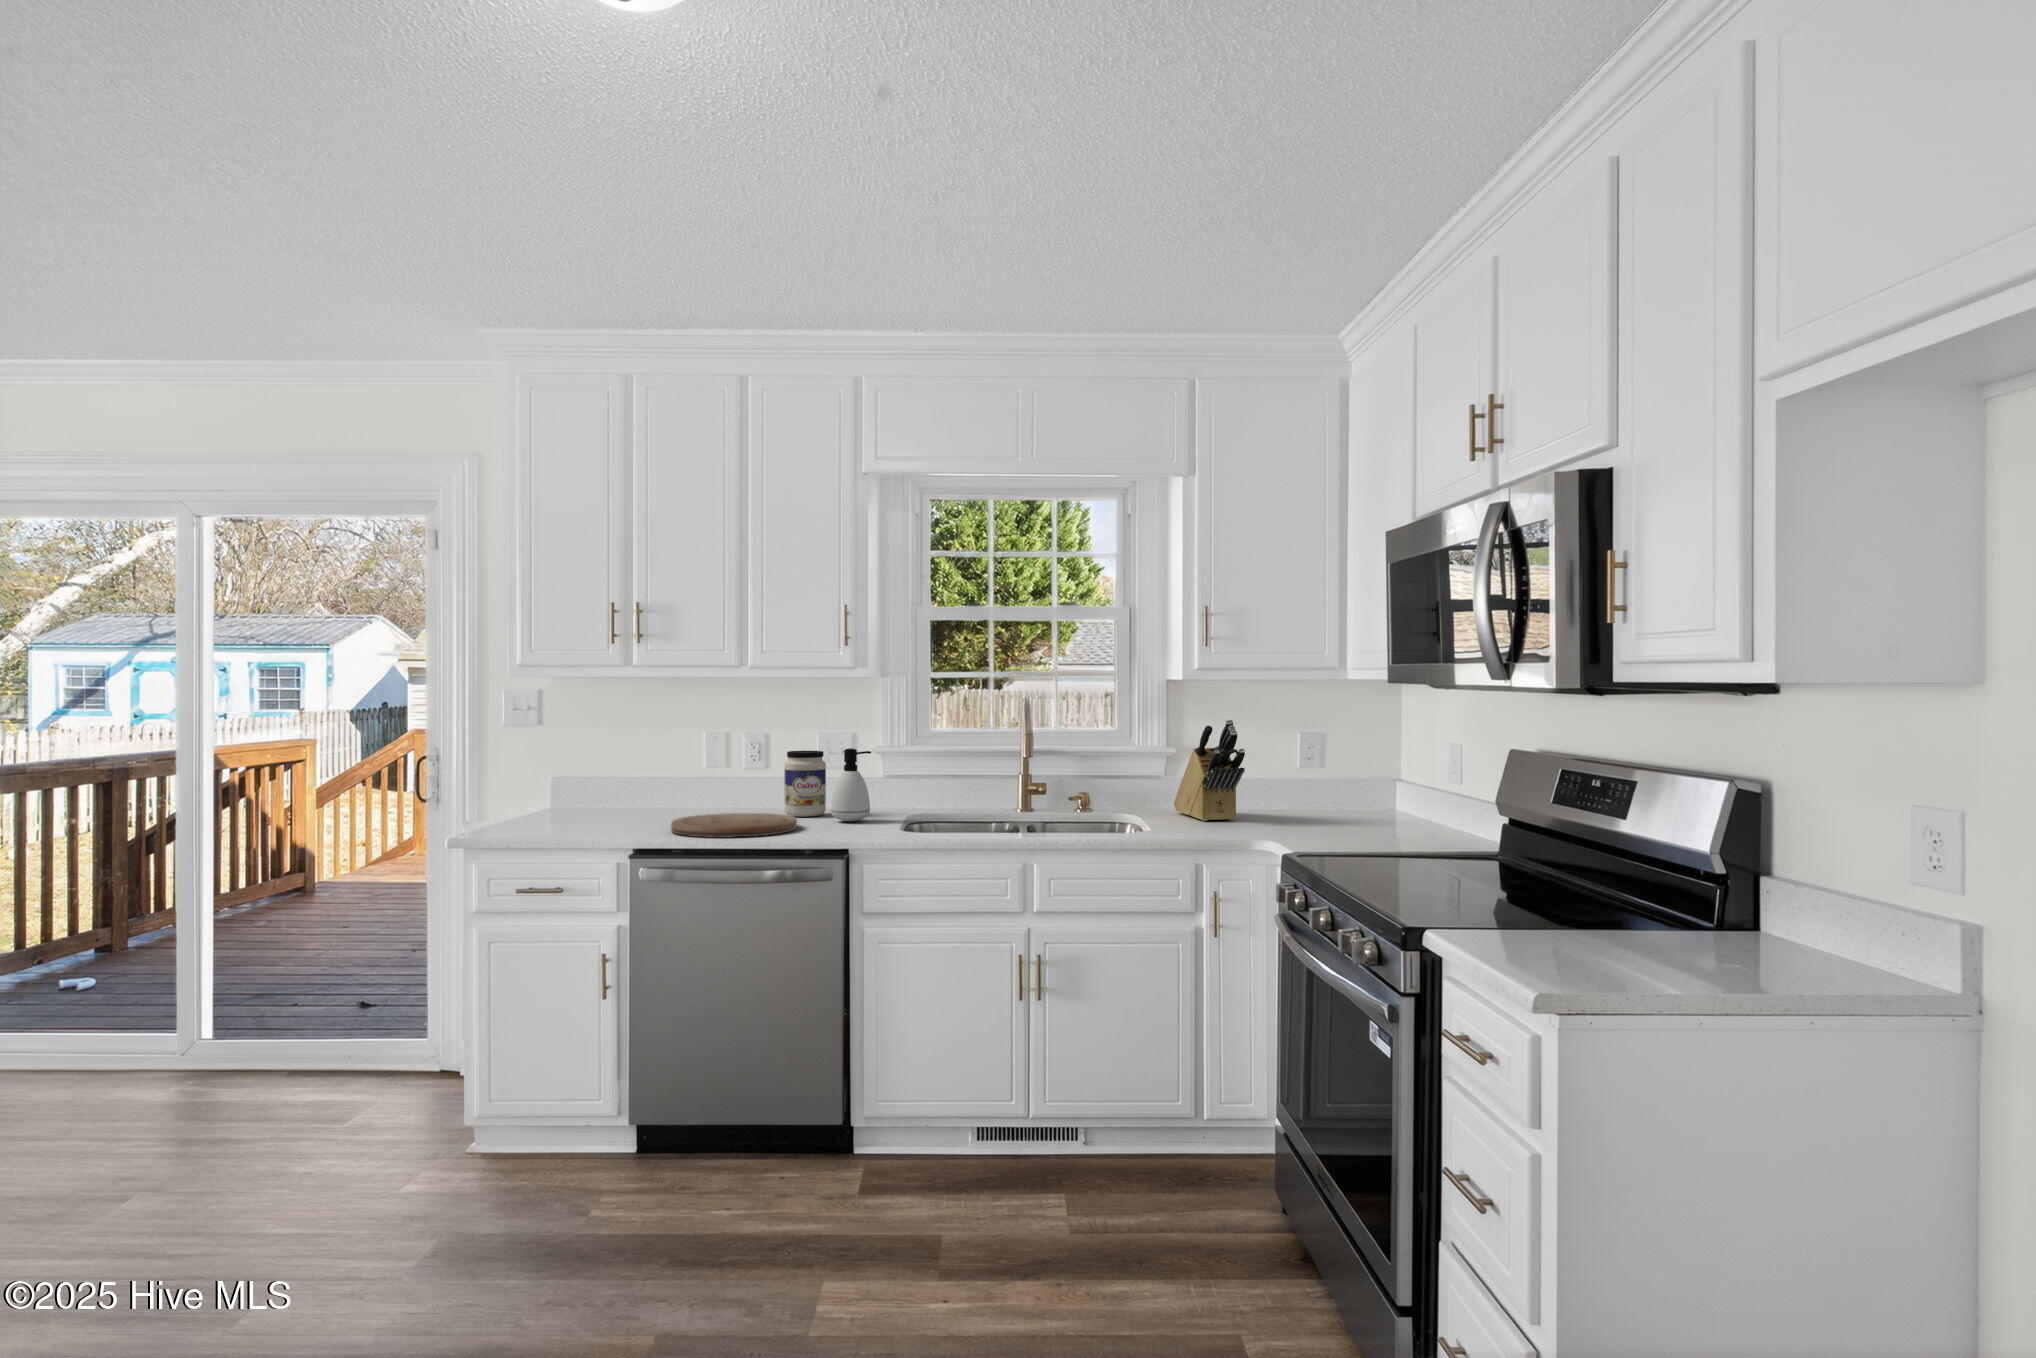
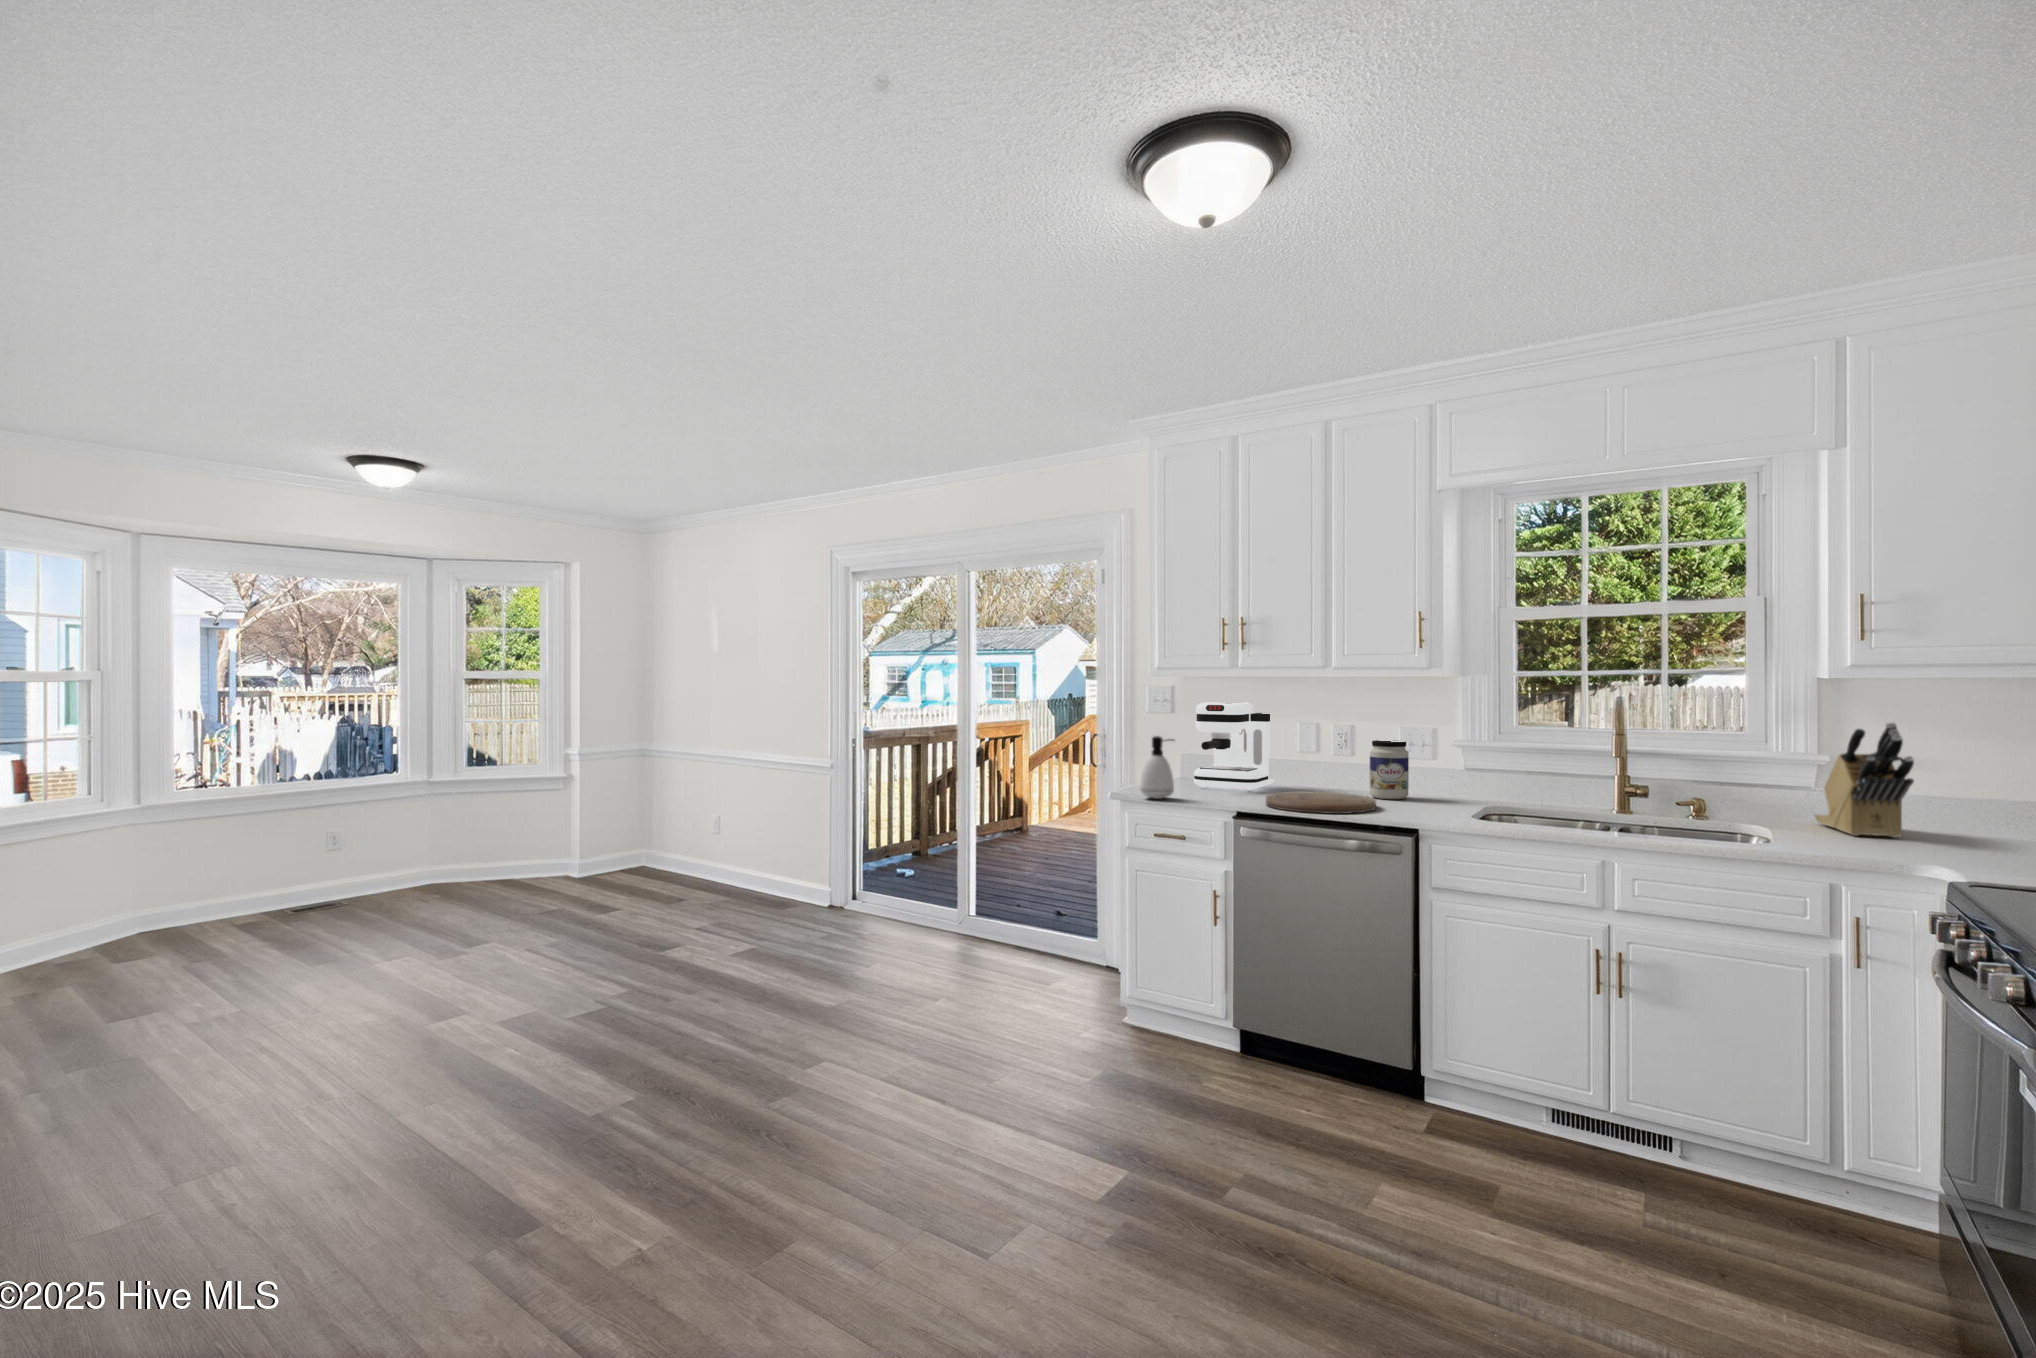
coffee maker: none [572,711,672,818] -> present [1194,702,1274,791]
soap dispenser: present [831,748,871,821] -> present [1140,736,1174,799]

